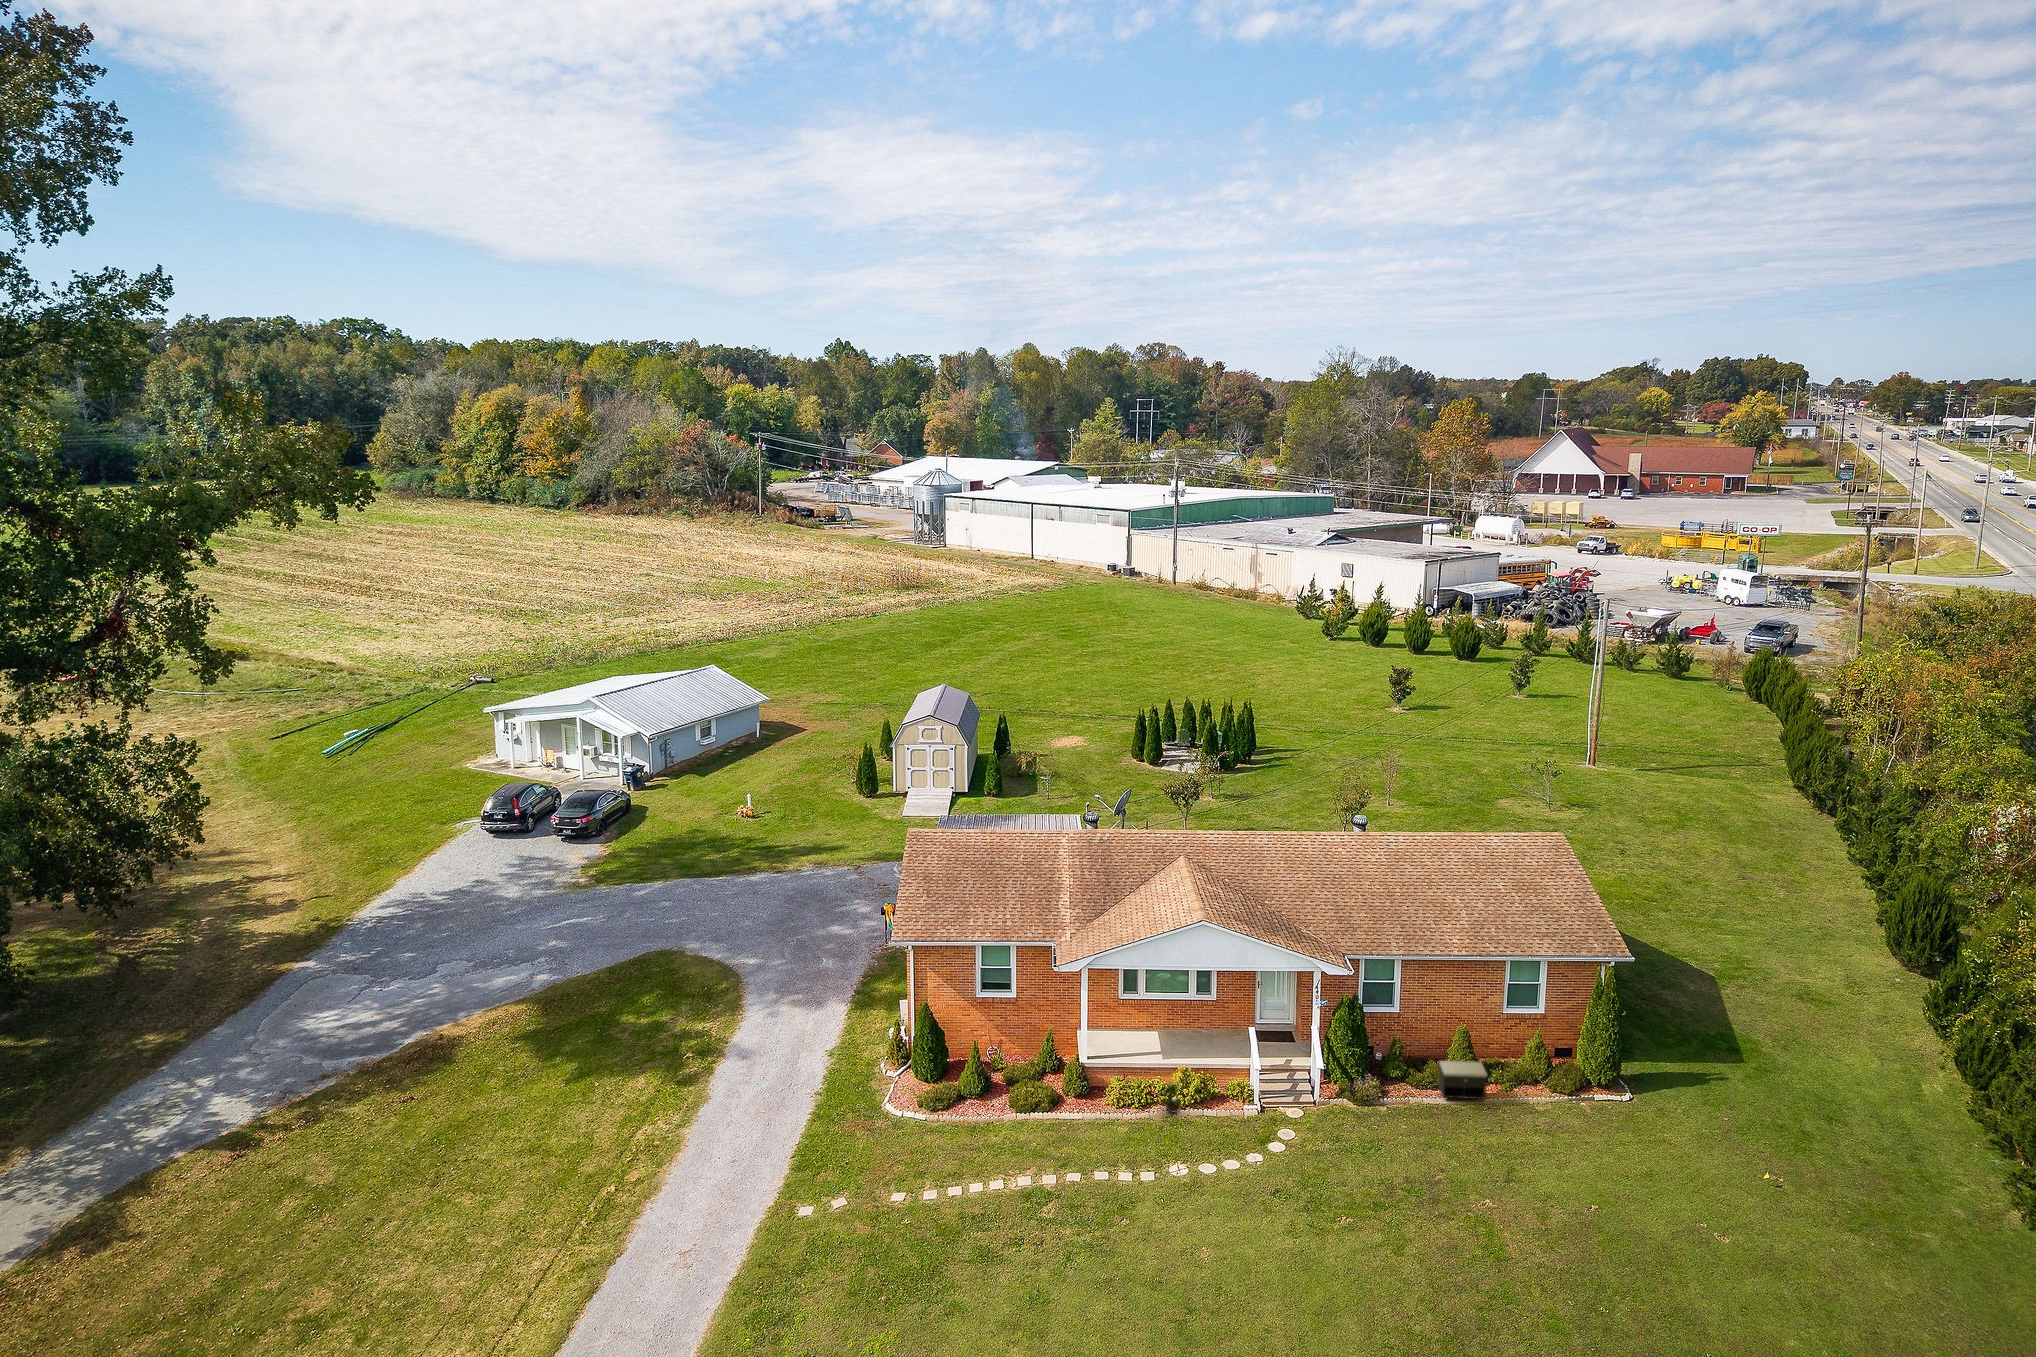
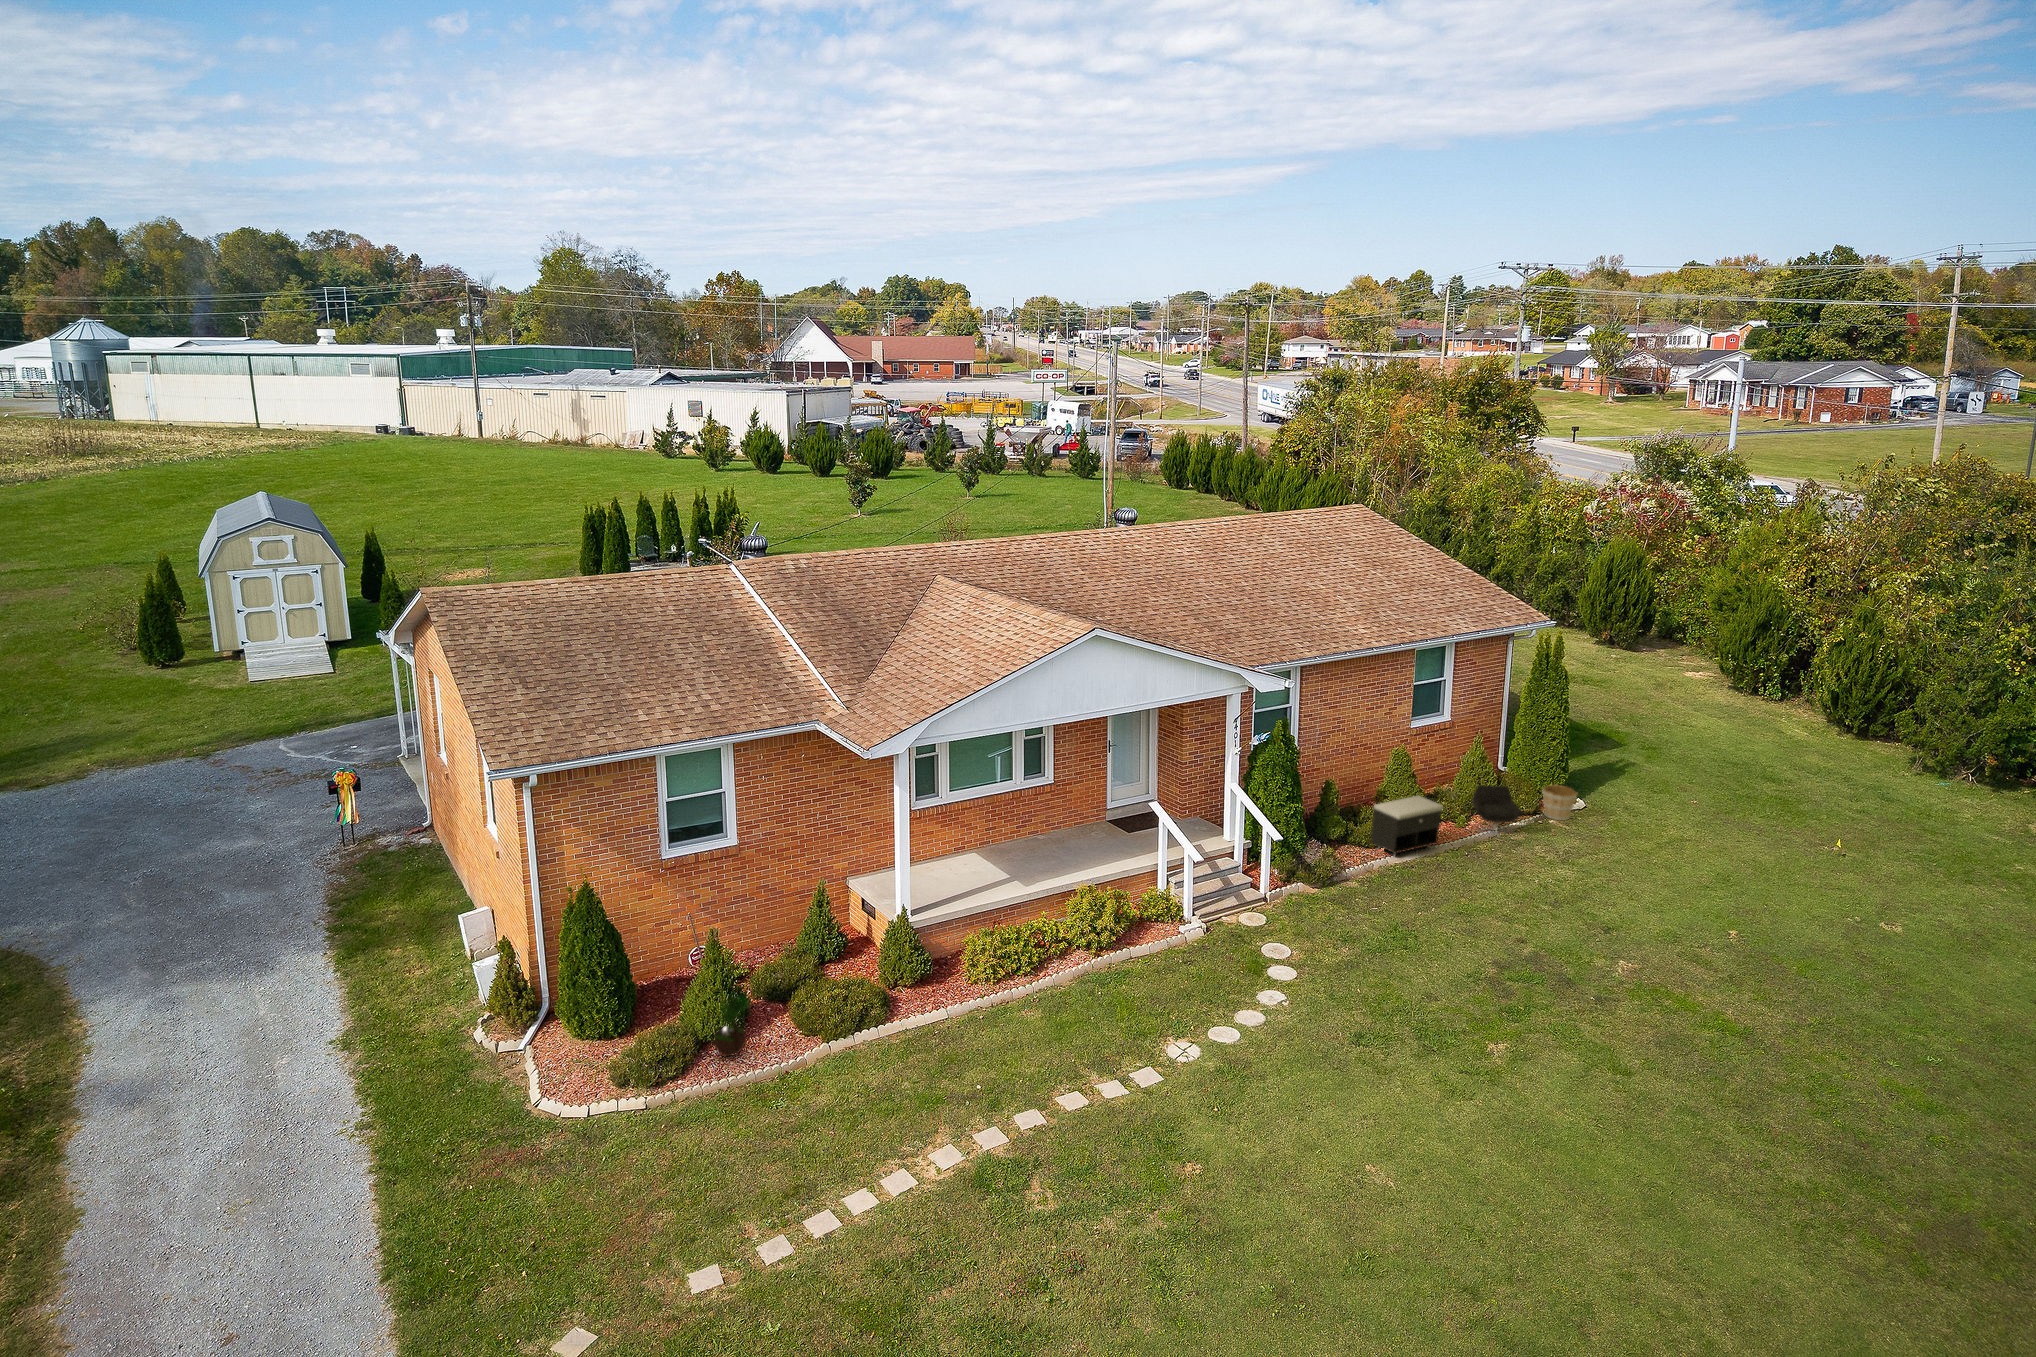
lounge chair: none [1529,1065,1569,1108] -> present [1472,785,1523,837]
wooden bucket: none [1603,1078,1631,1108] -> present [1542,785,1578,821]
potted tree: present [1163,1084,1181,1113] -> present [713,993,750,1056]

